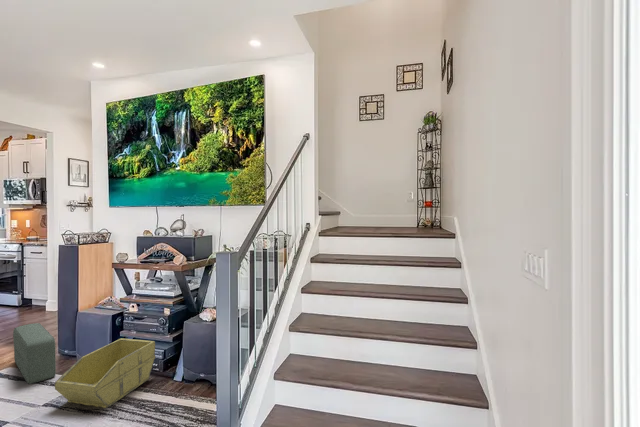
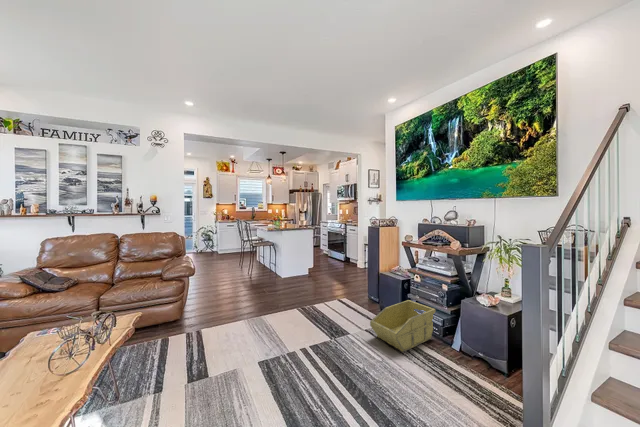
pouf: present [13,323,56,384] -> none [345,276,368,316]

